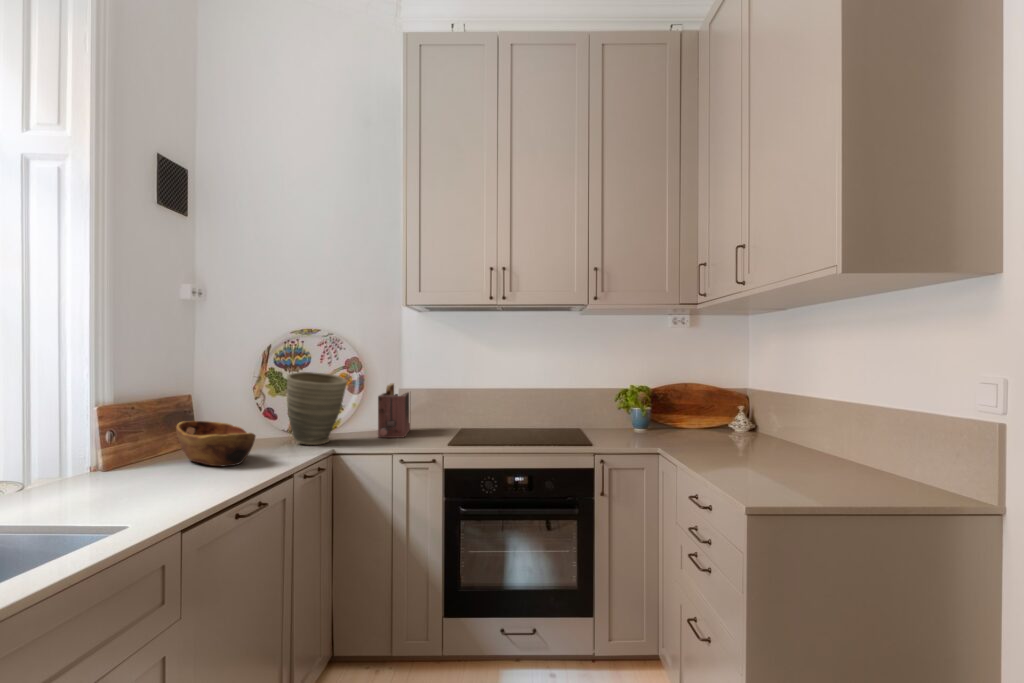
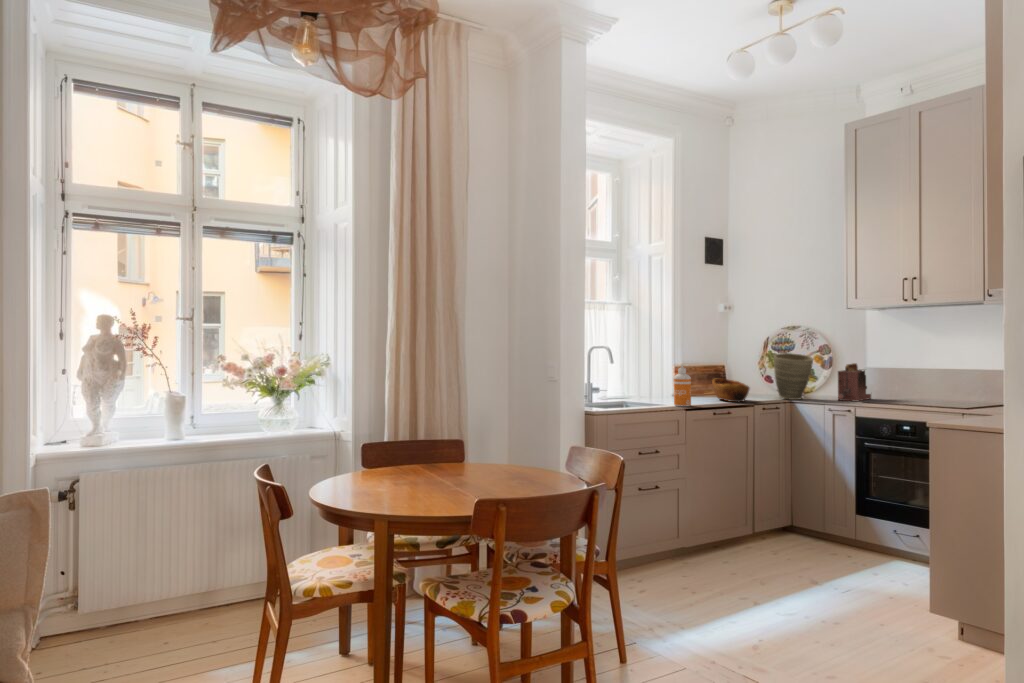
soap dispenser: none [88,405,136,507] -> present [674,364,691,406]

